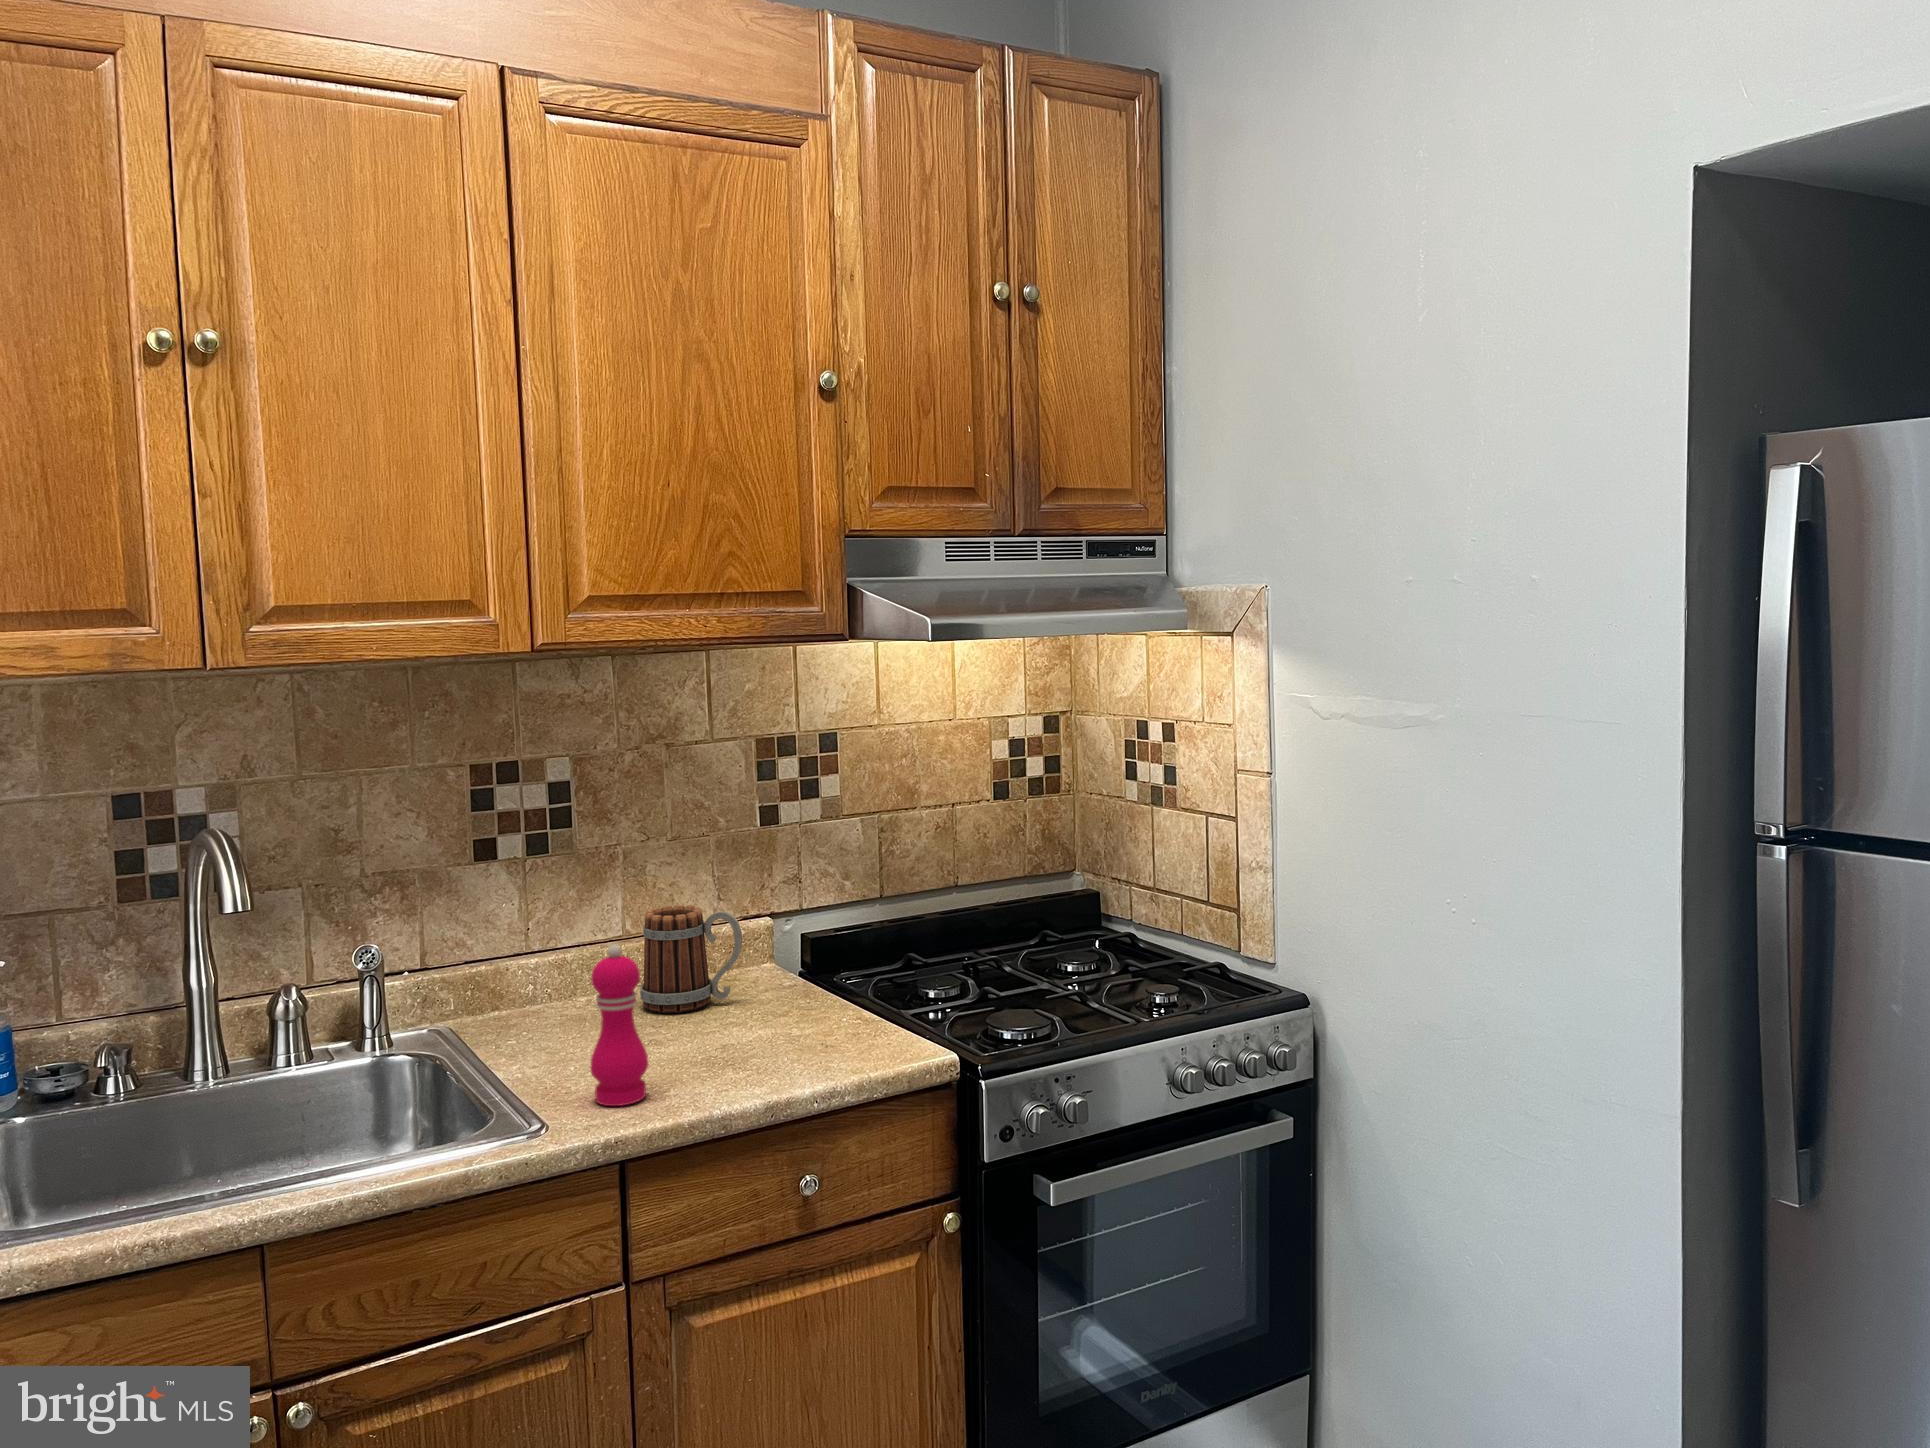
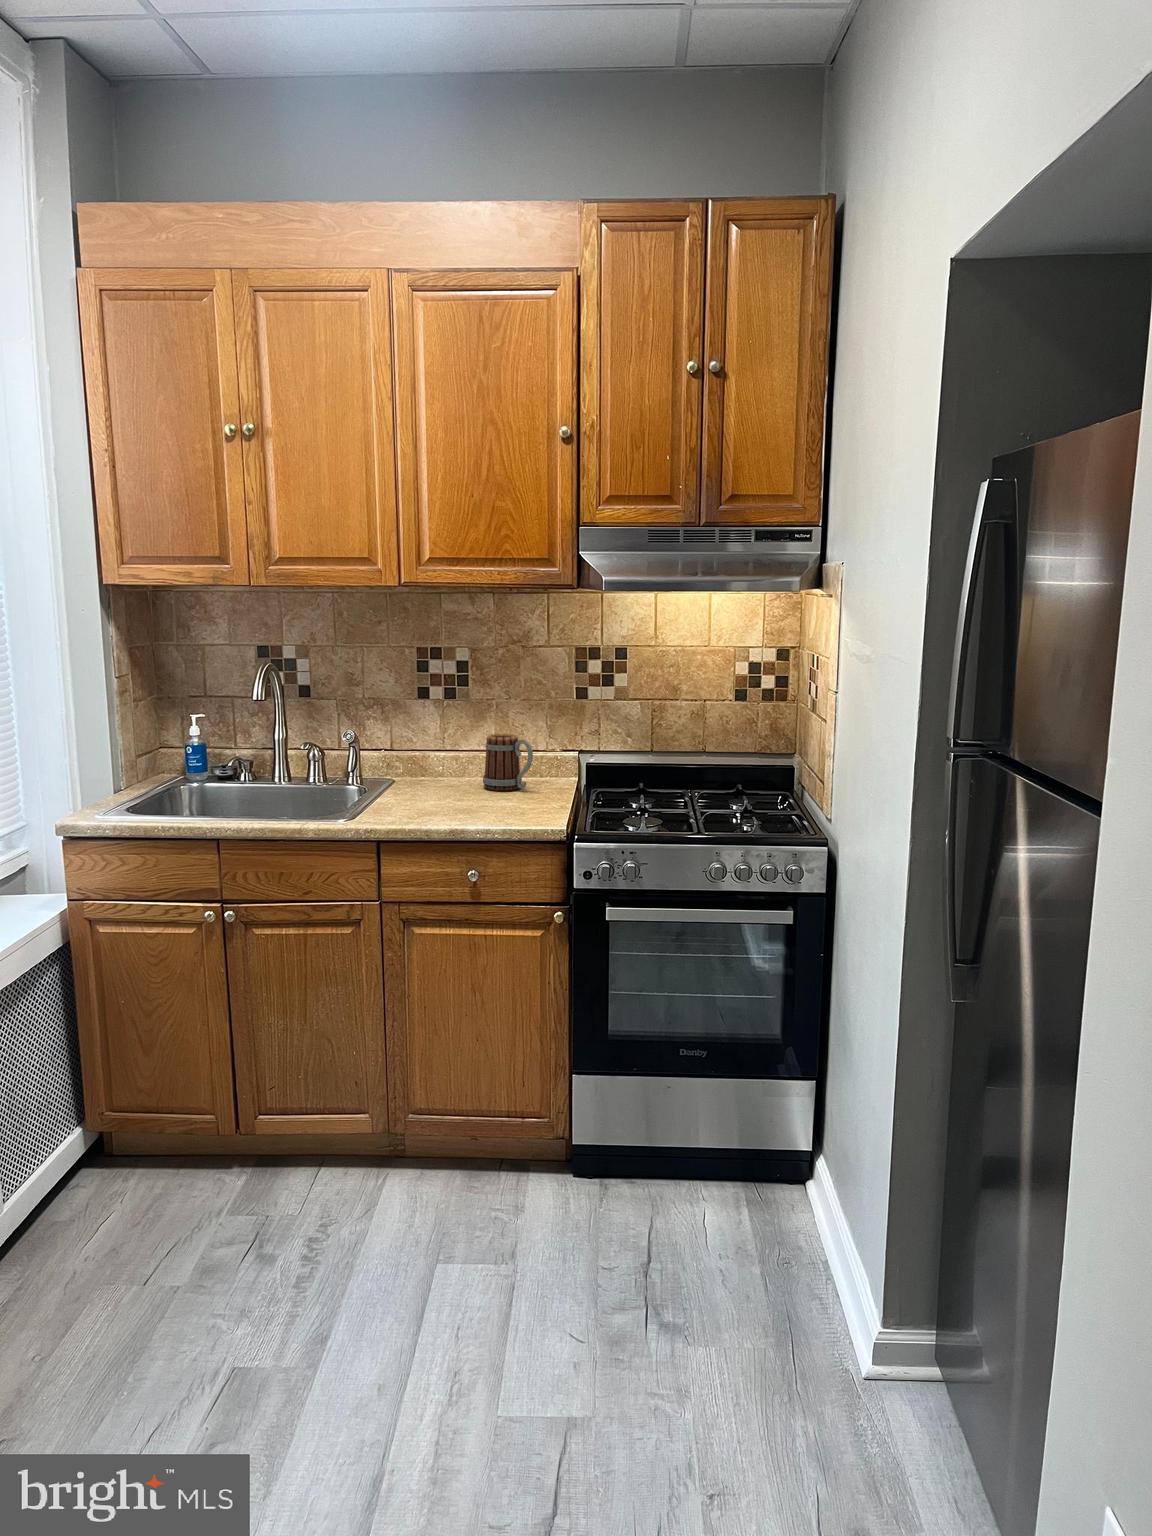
pepper mill: present [590,944,648,1106] -> none [386,735,415,816]

